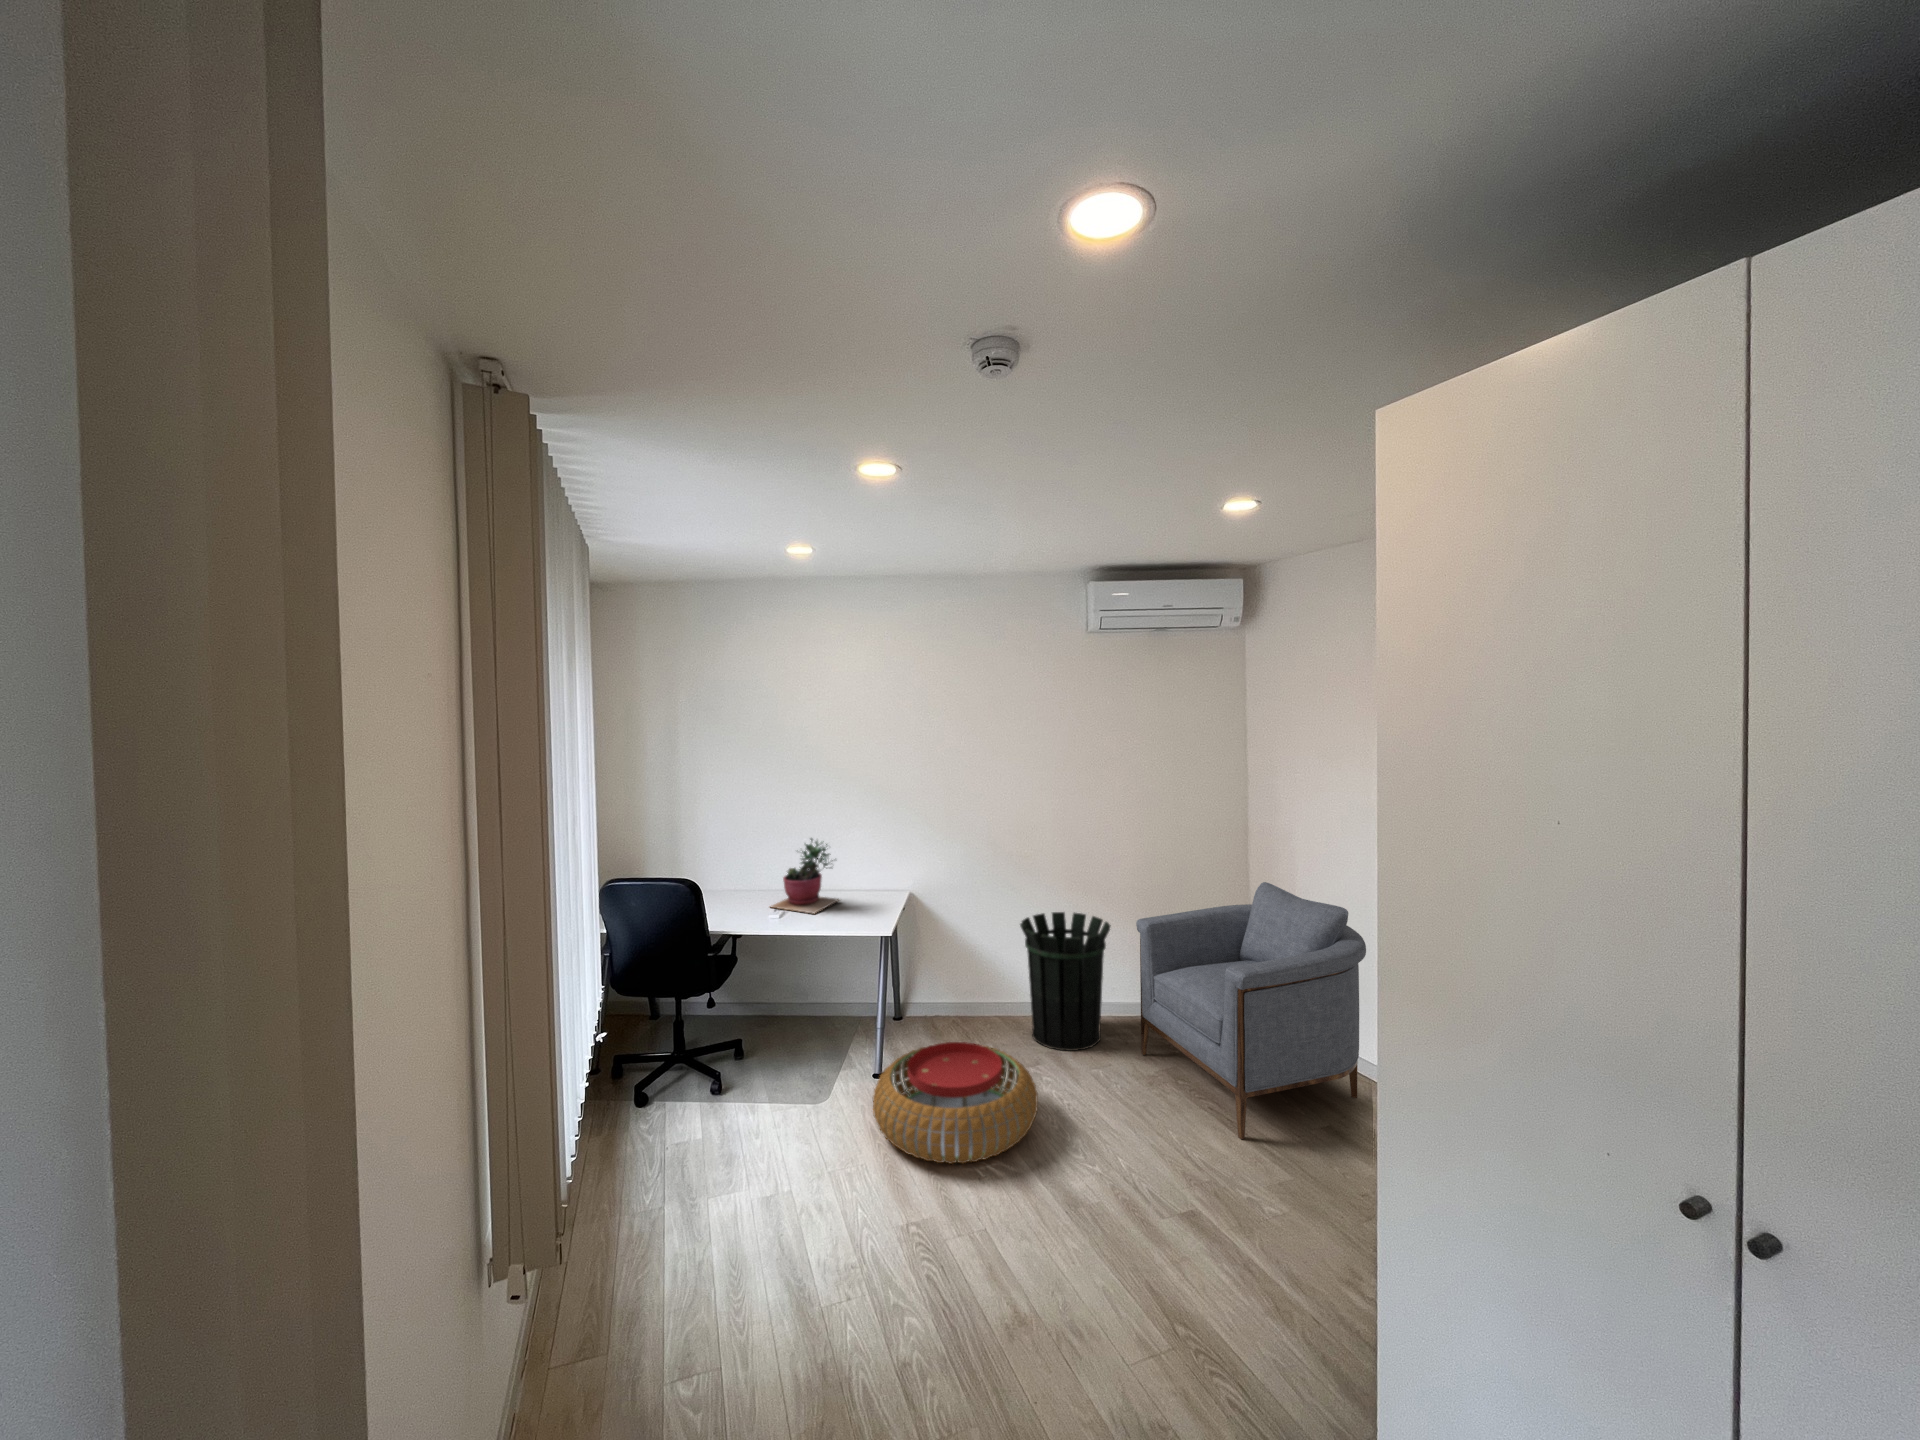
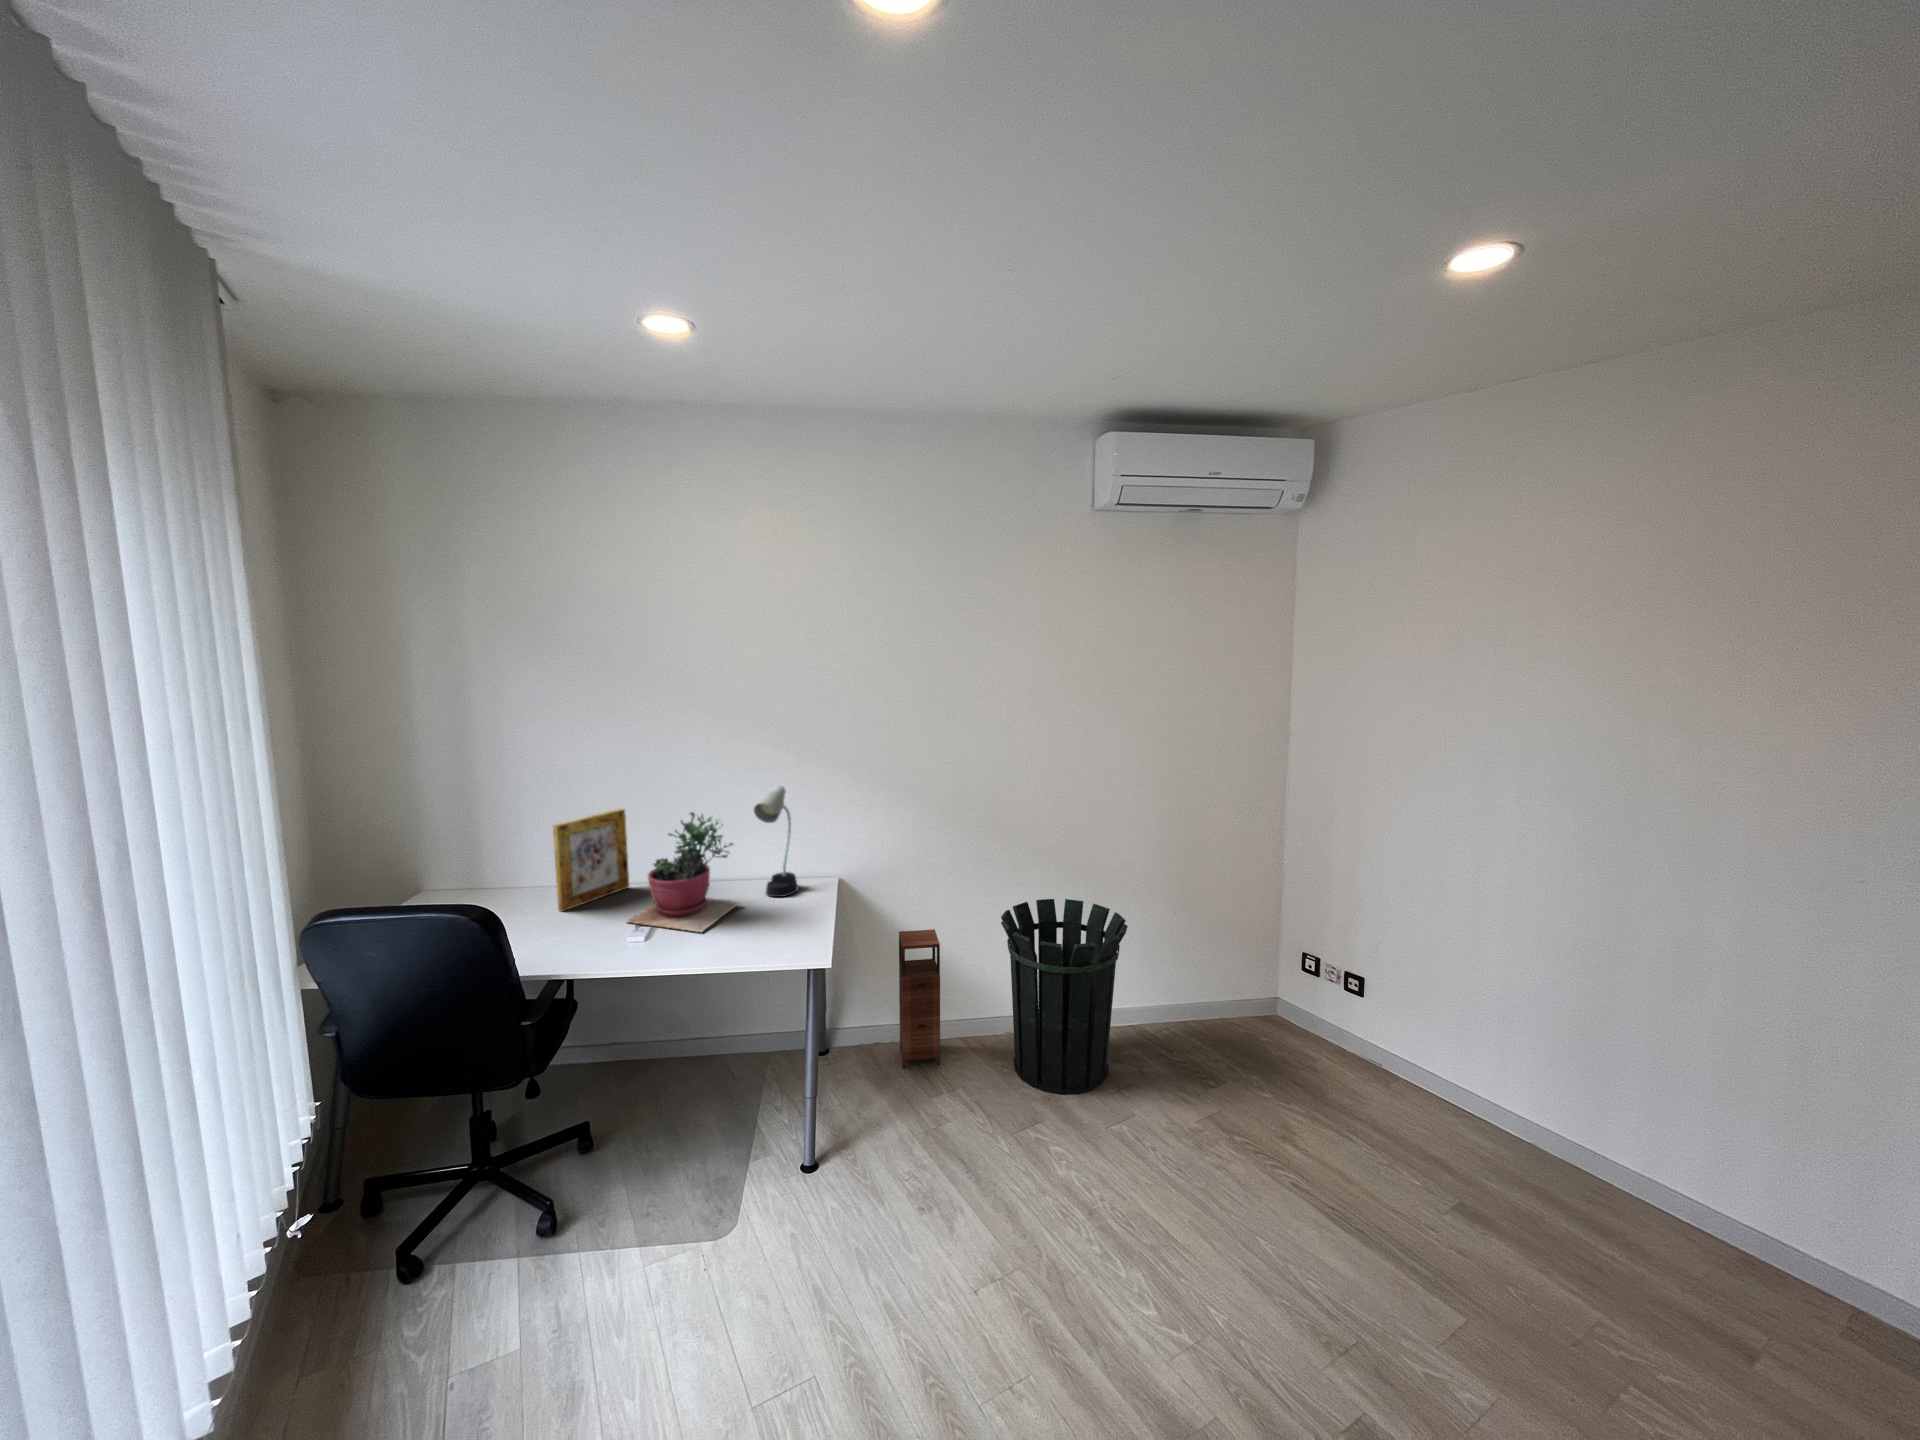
desk lamp: none [851,823,881,899] -> present [754,786,798,897]
picture frame: none [728,837,773,901] -> present [553,808,629,911]
armchair: present [1136,882,1366,1139] -> none [1169,856,1504,1239]
storage cabinet: none [951,930,979,1029] -> present [899,929,940,1068]
pouf: present [873,1042,1038,1164] -> none [816,1116,1075,1353]

